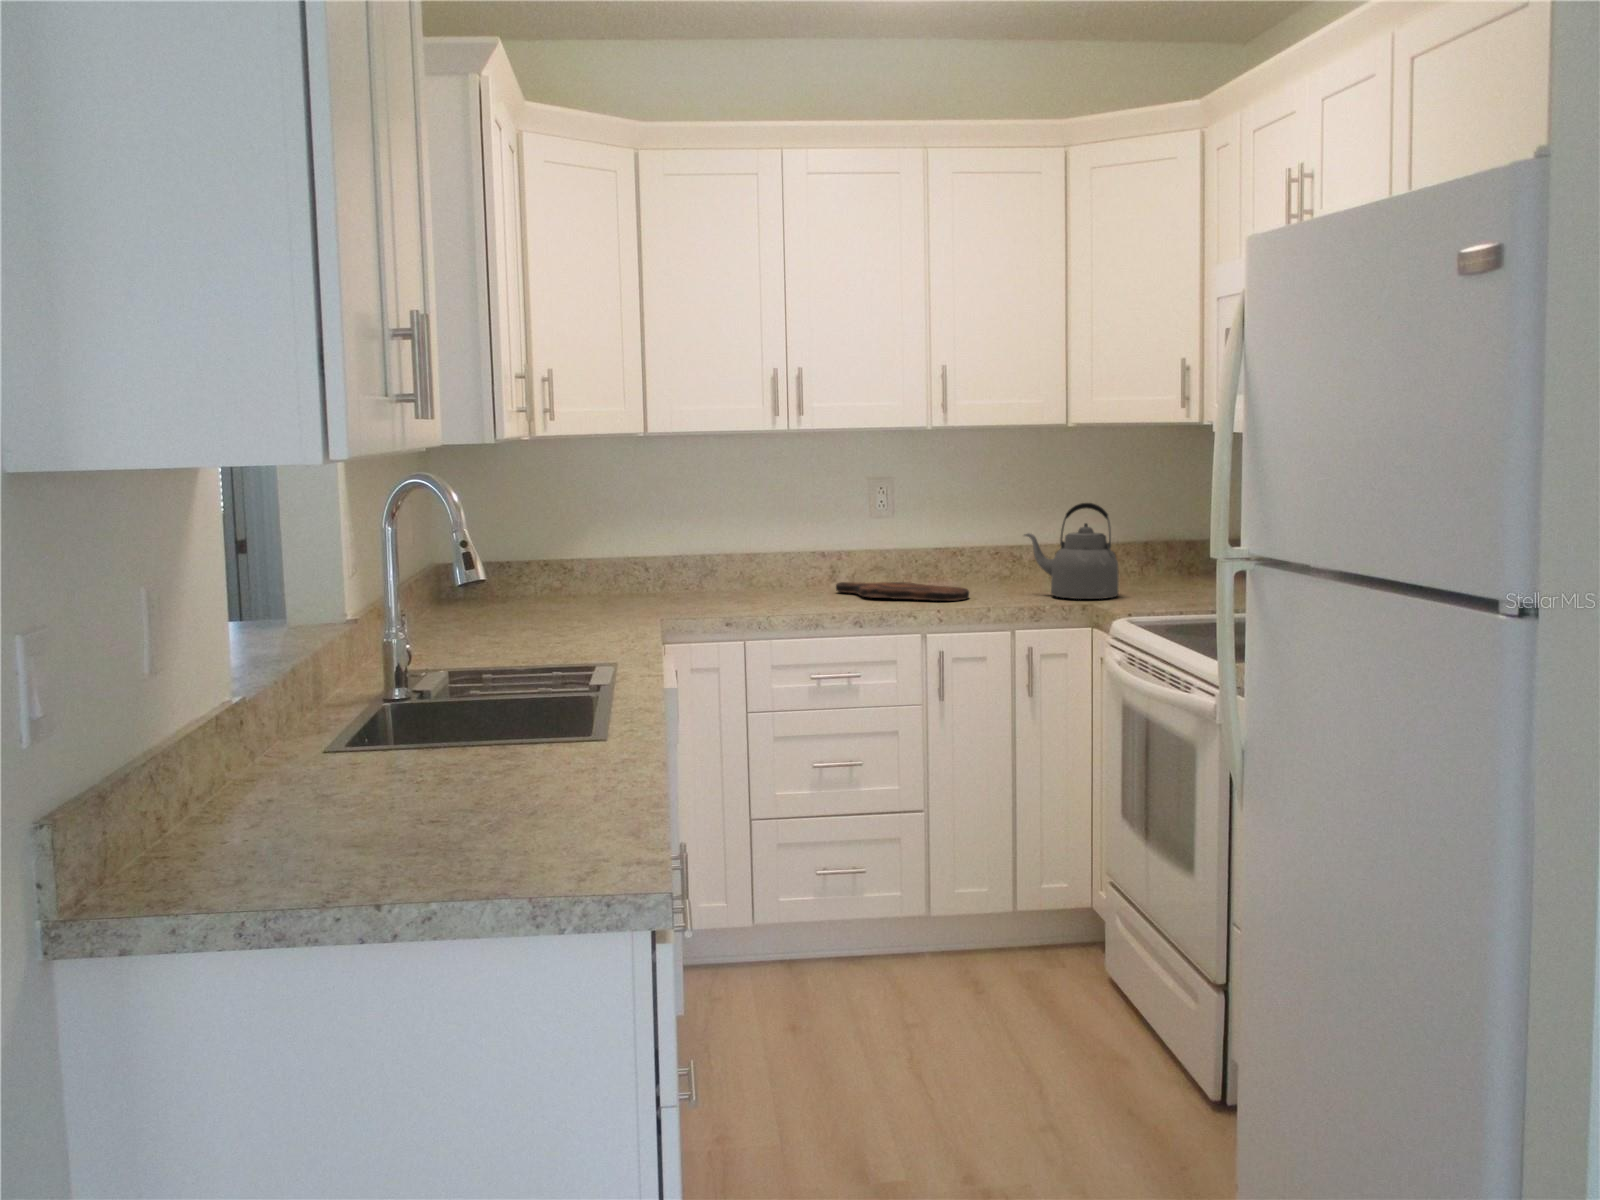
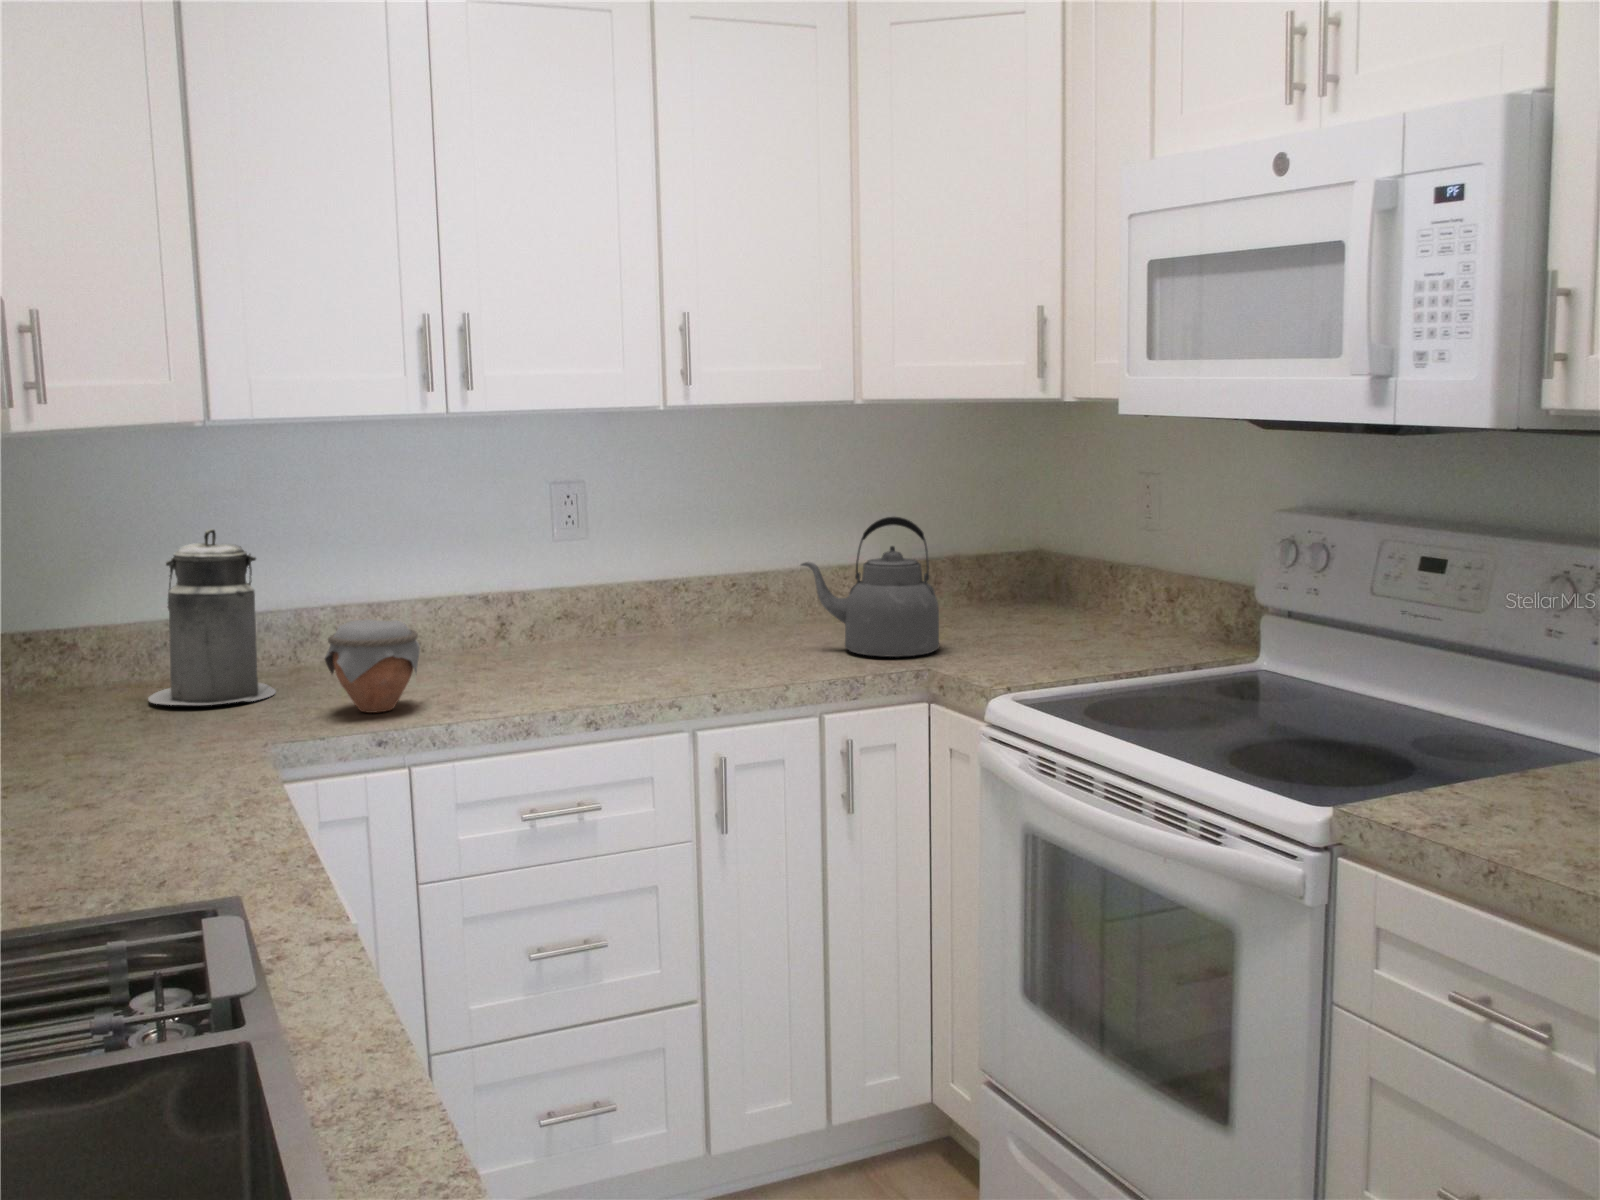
canister: none [609,499,682,603] -> present [148,529,276,705]
jar: none [702,555,759,610] -> present [325,619,420,713]
cutting board: present [836,582,969,601] -> none [518,639,733,671]

